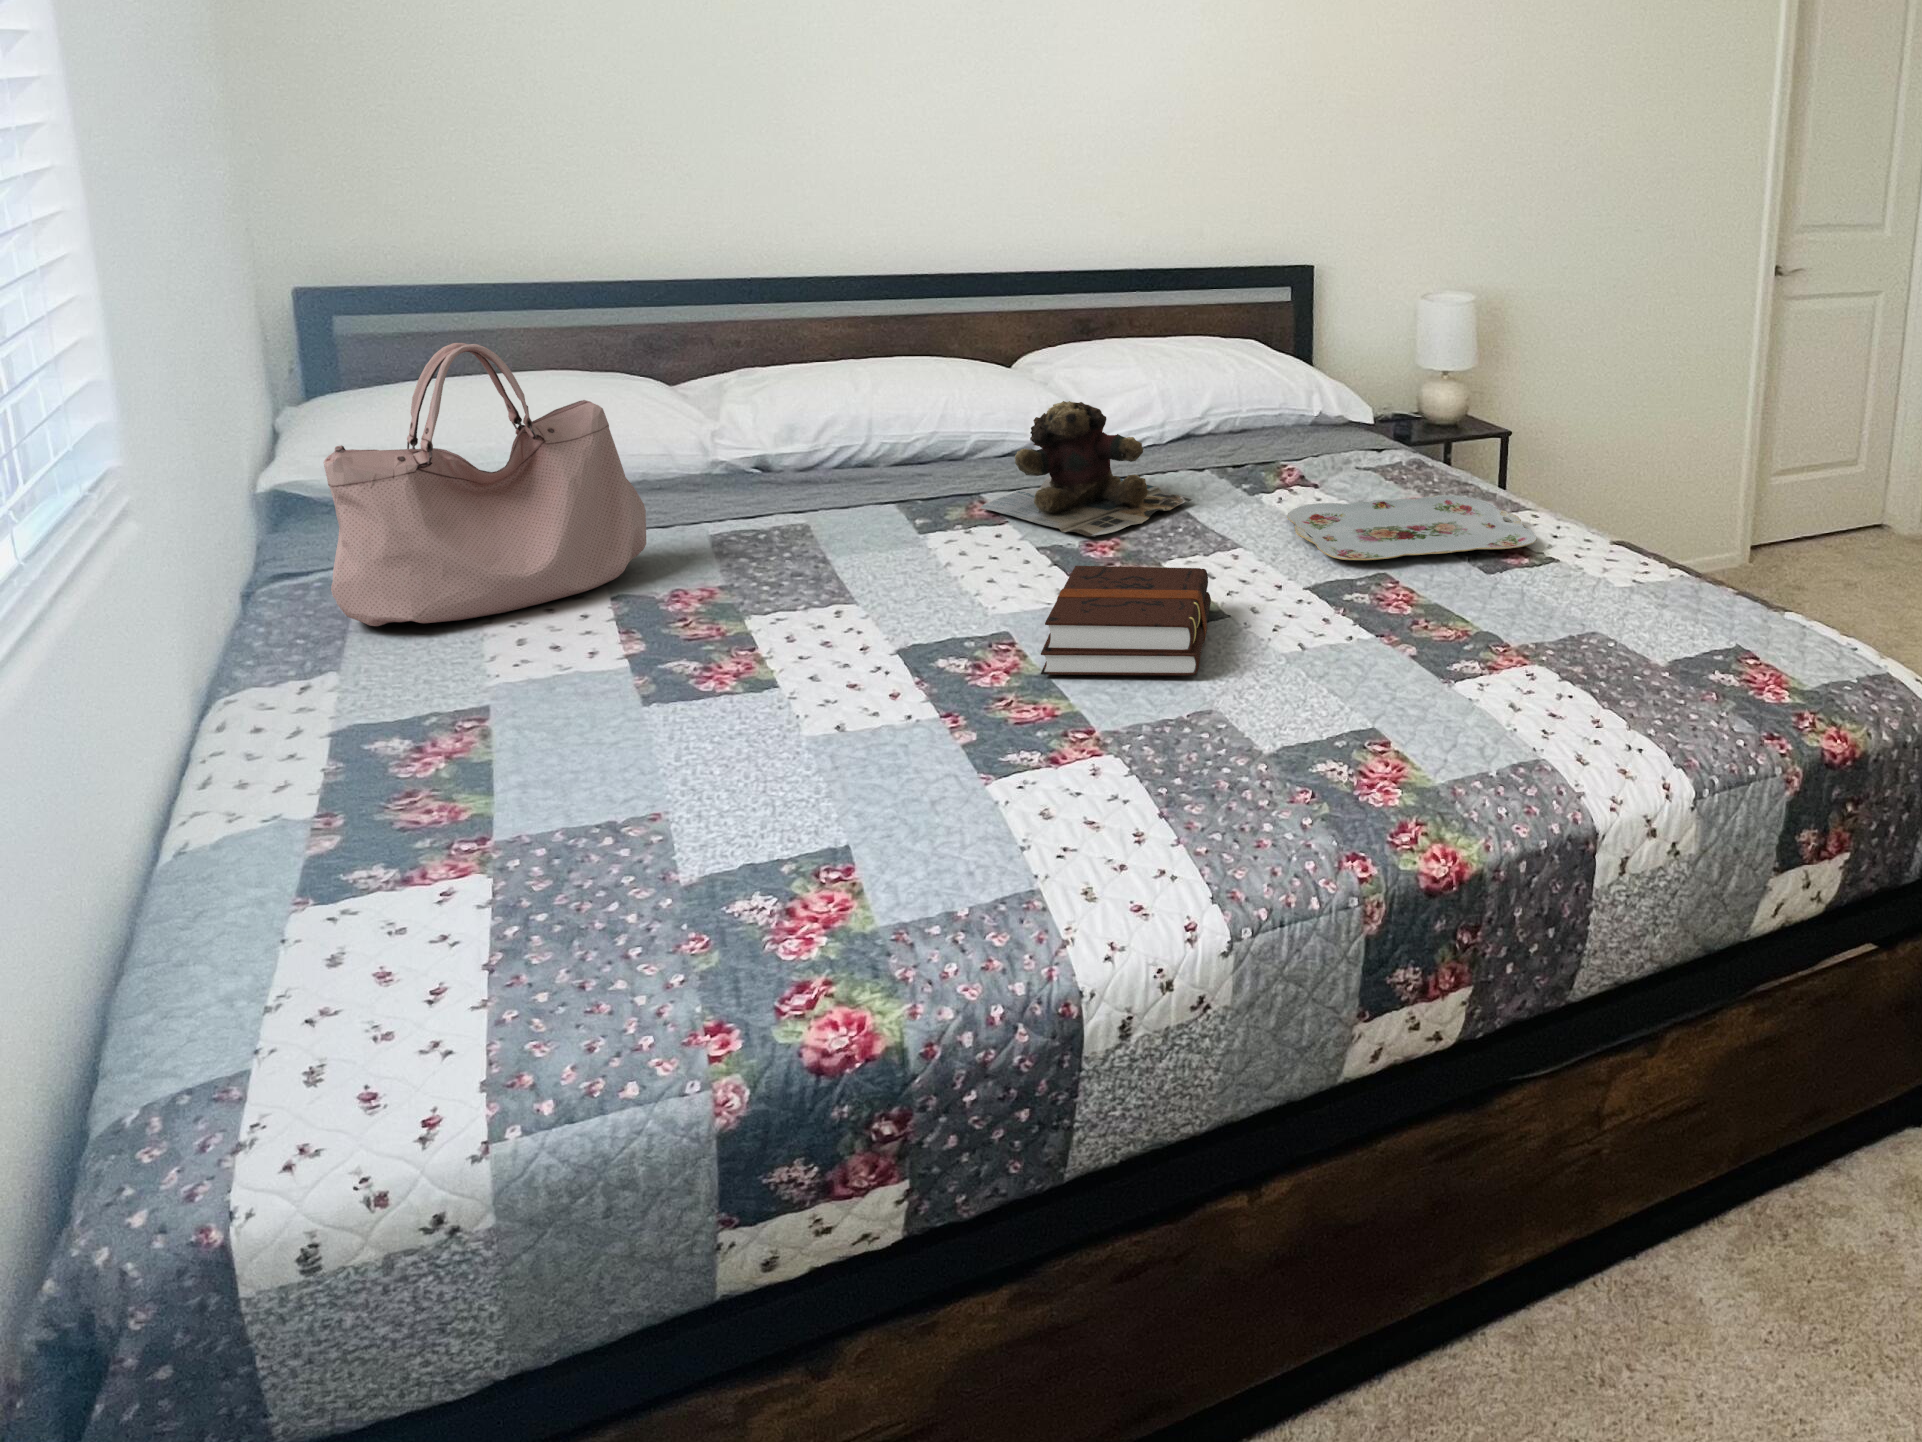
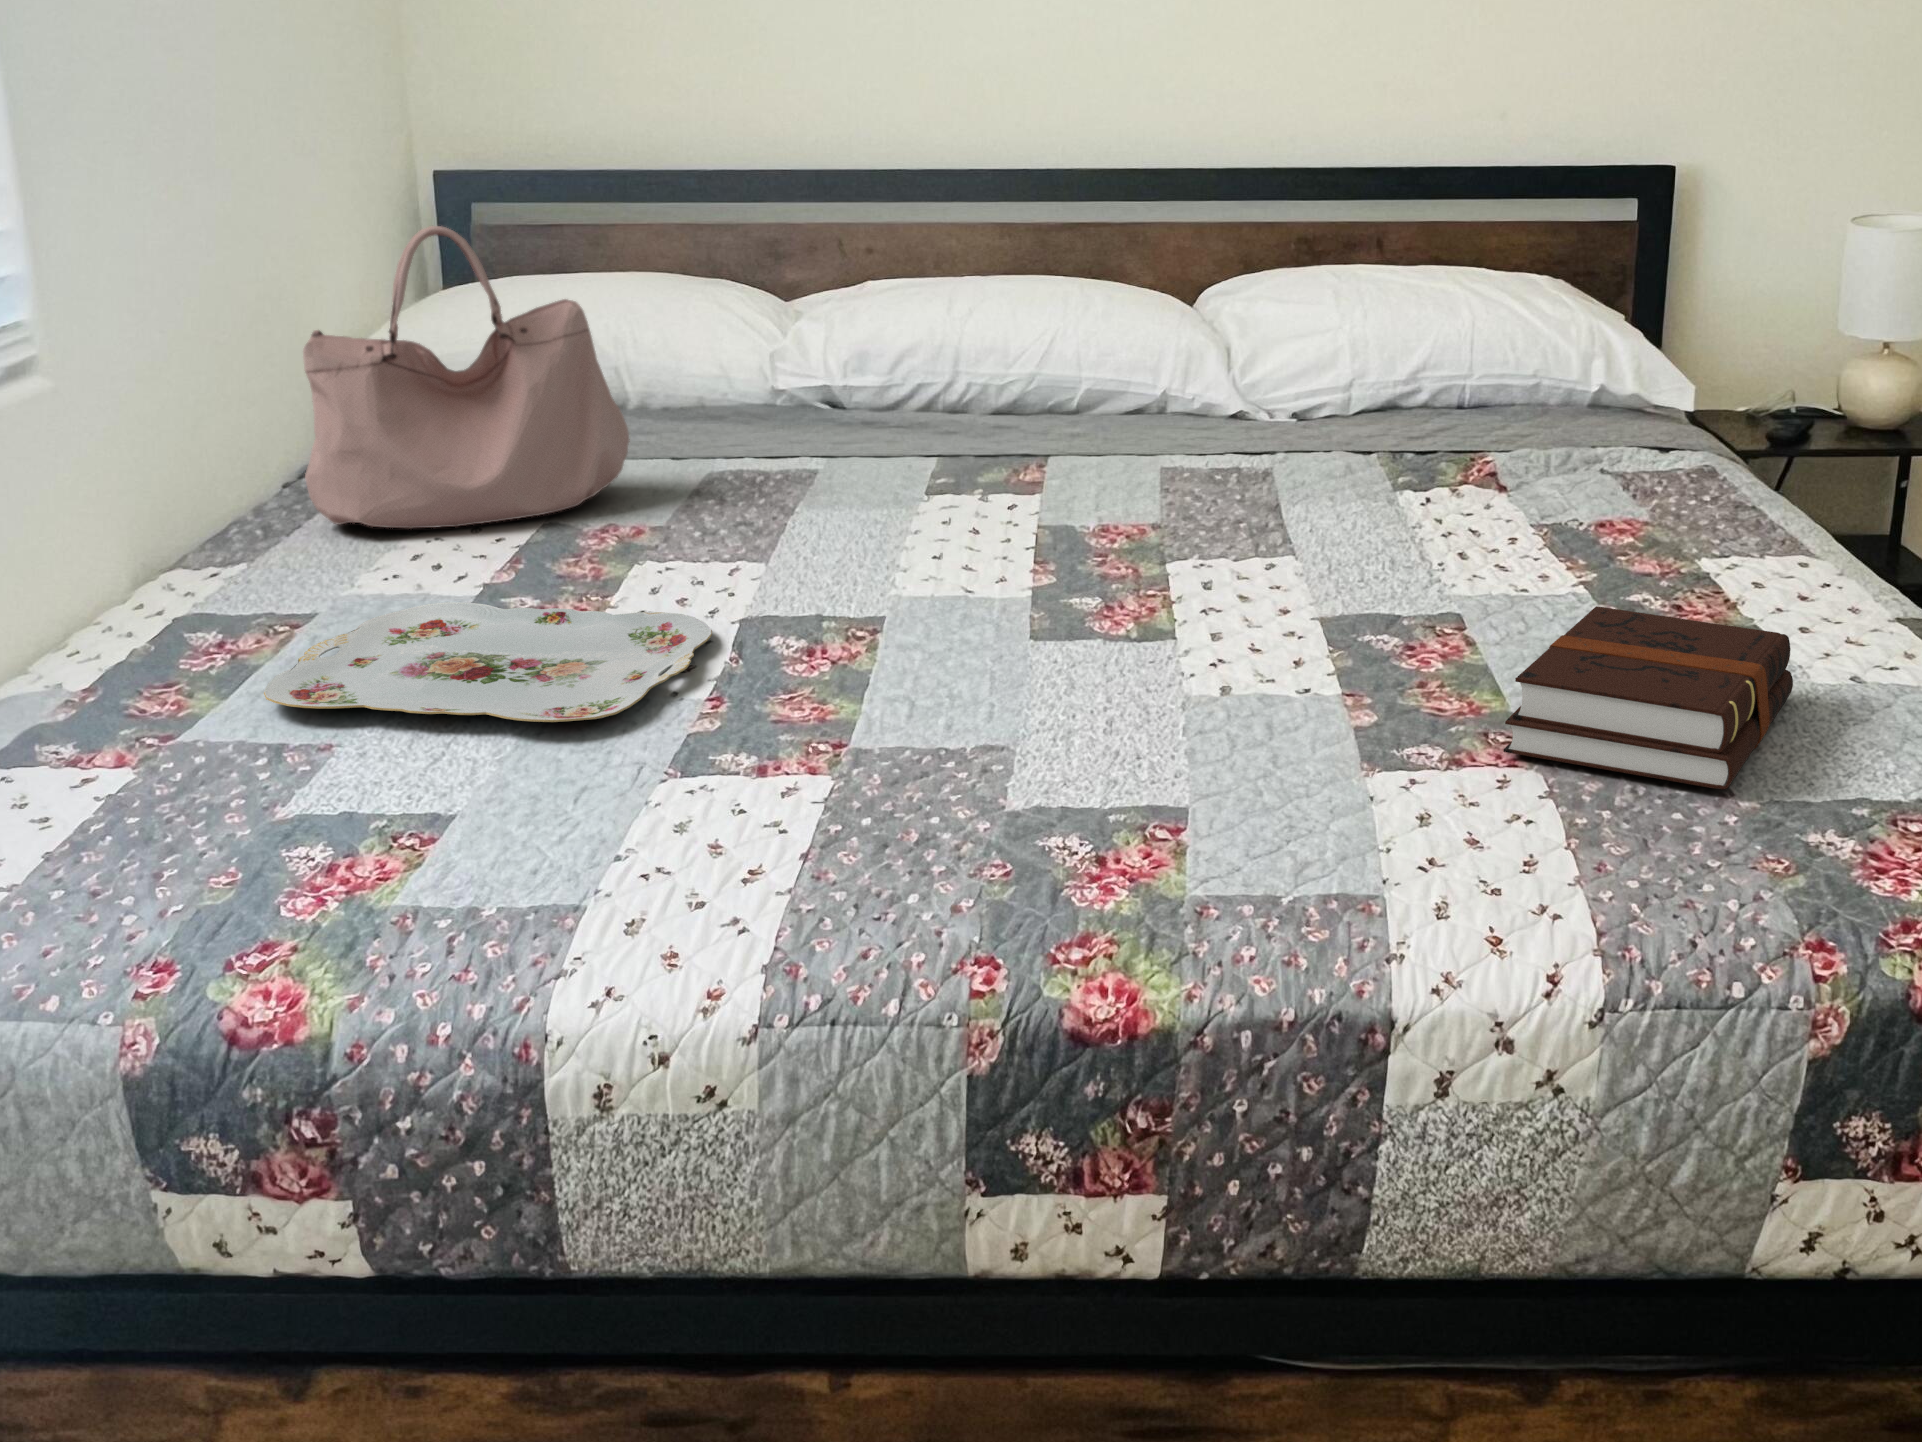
teddy bear: present [980,401,1192,536] -> none [1029,339,1298,520]
serving tray: present [1287,495,1537,560] -> present [264,602,712,722]
hardback book: present [1041,566,1211,675] -> present [1504,606,1793,789]

